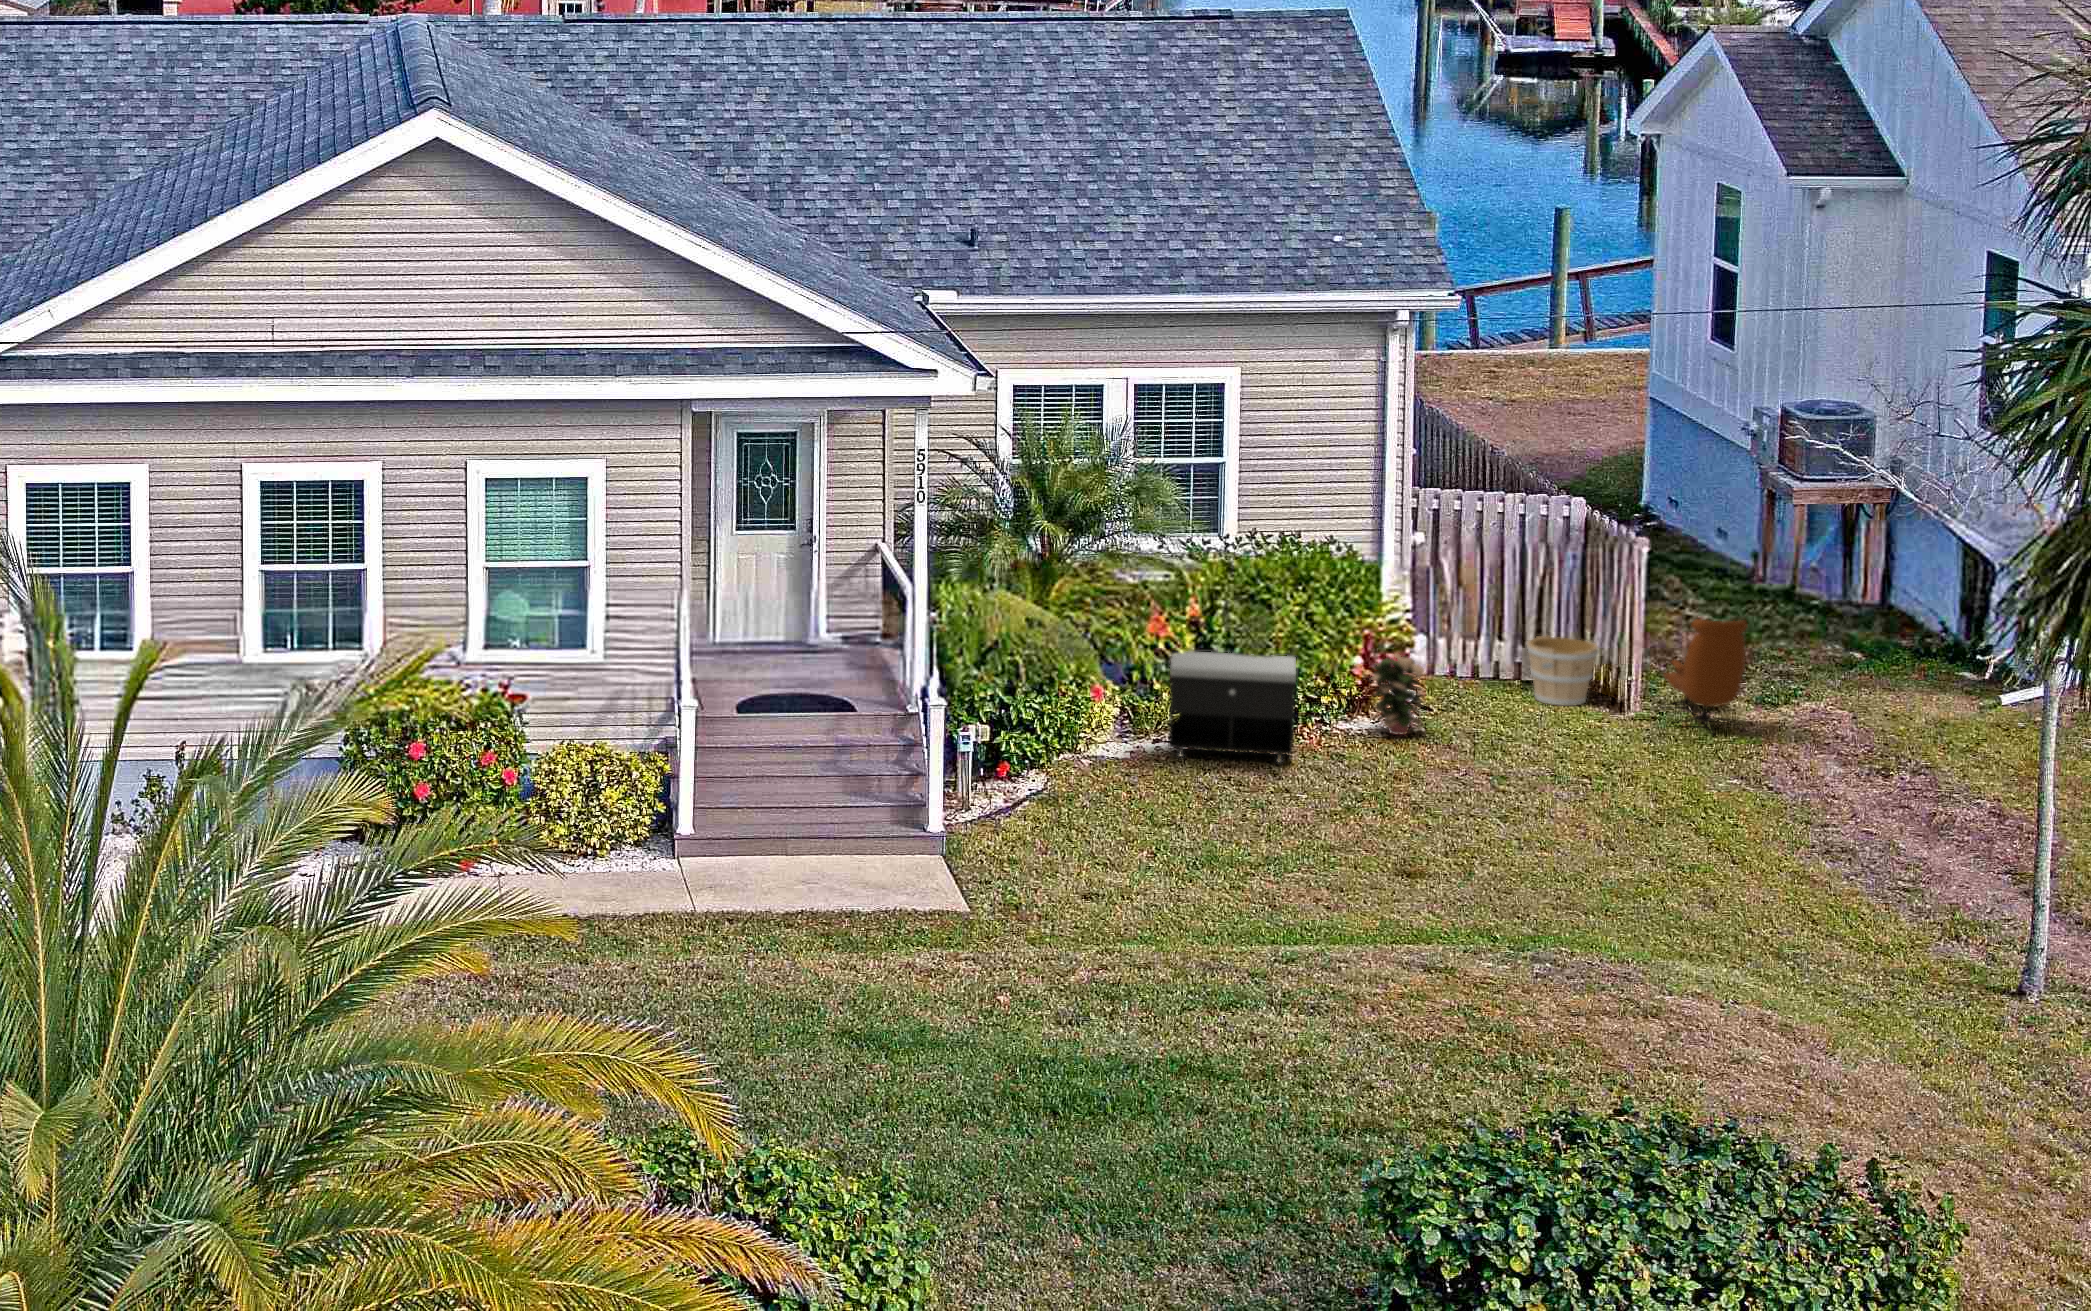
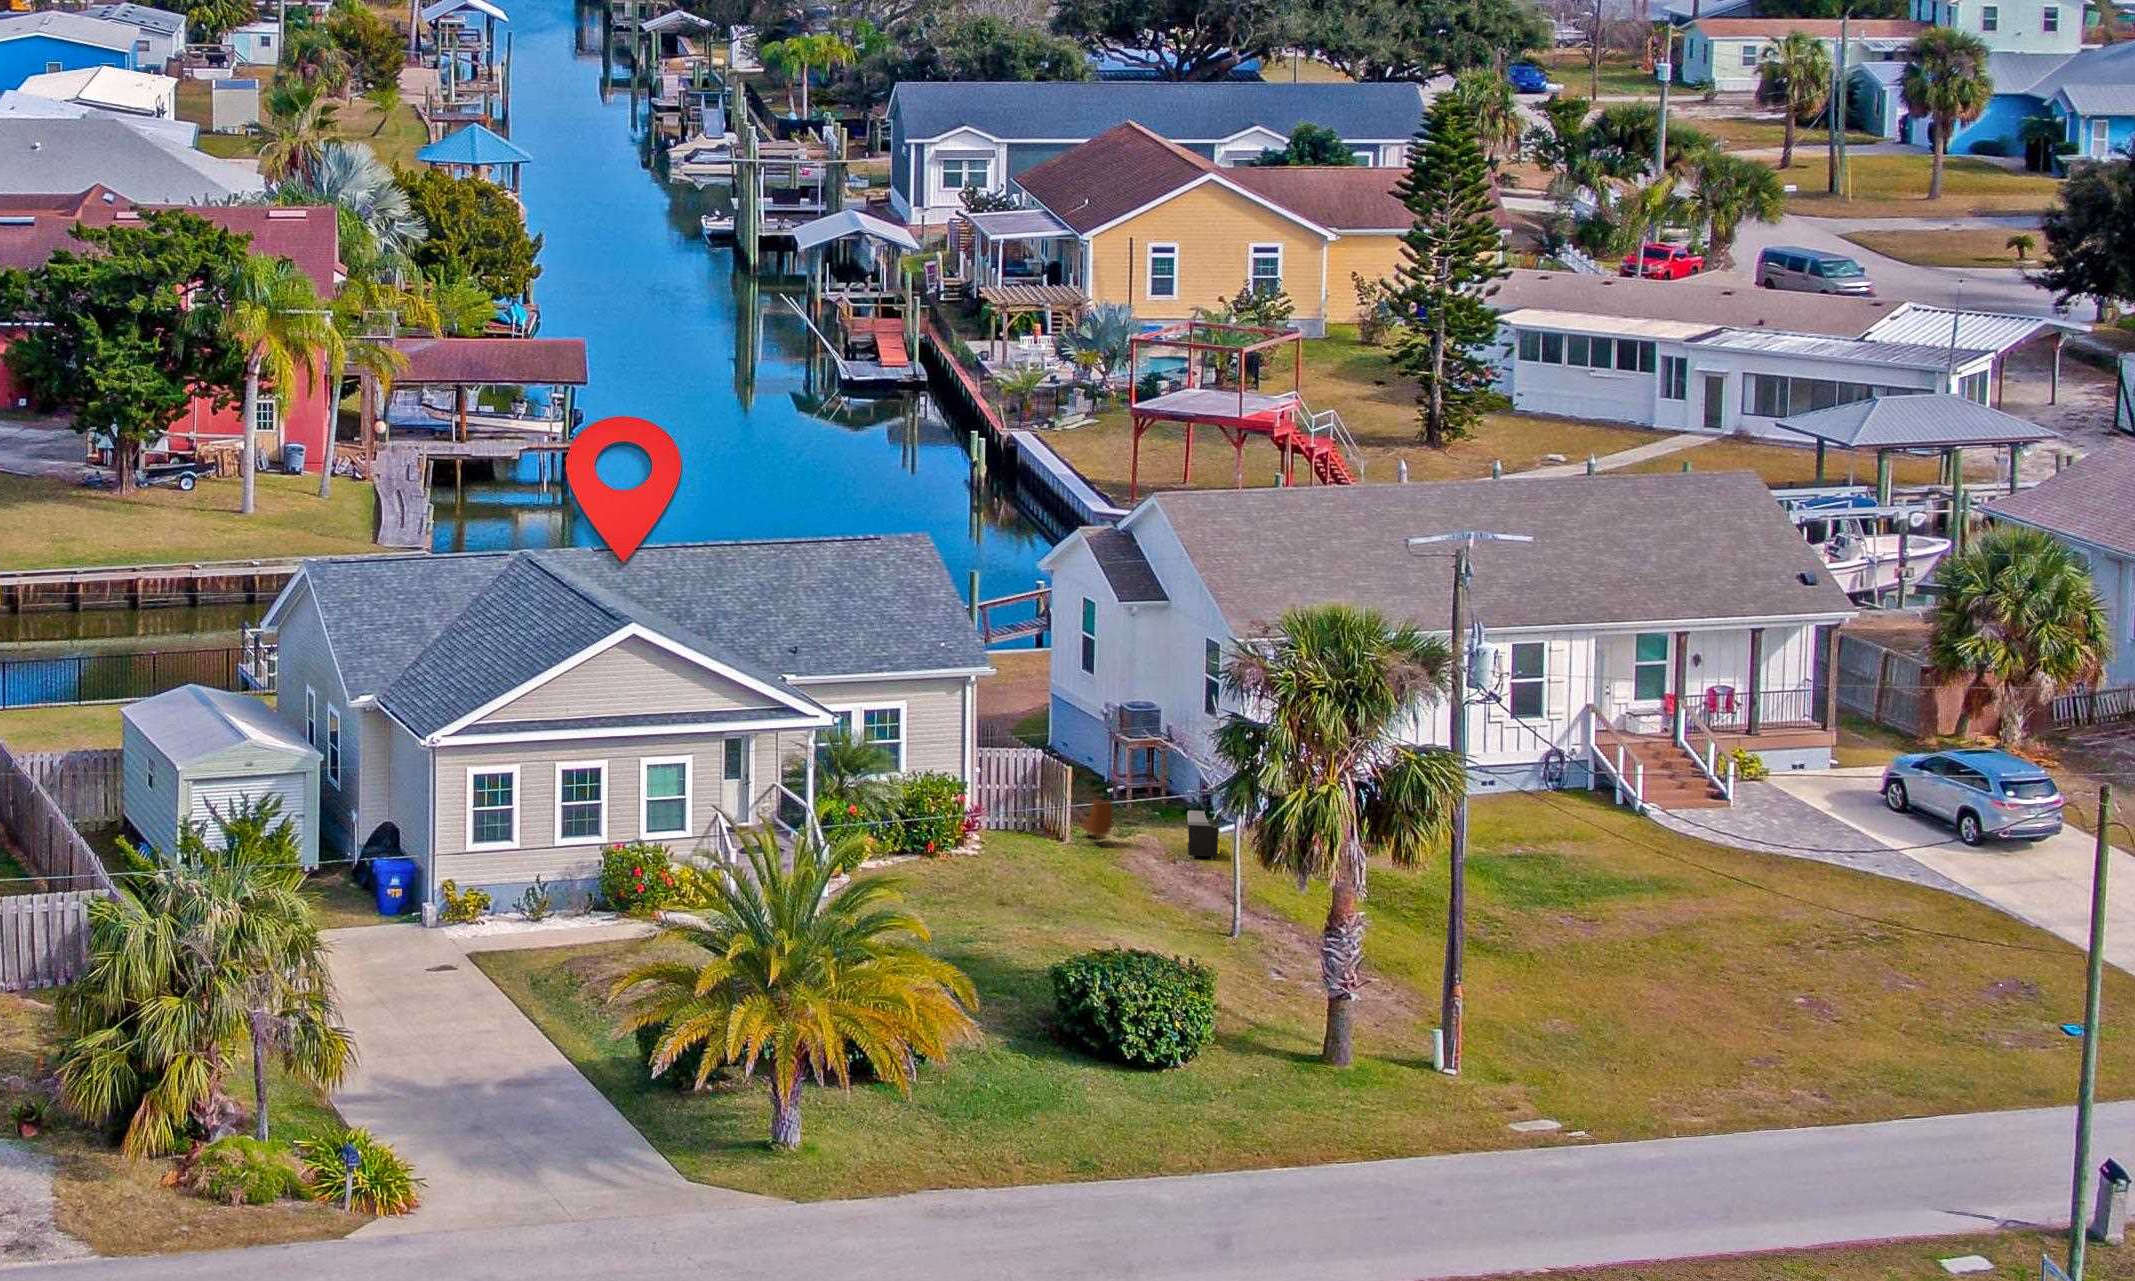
wooden bucket: present [1527,636,1598,706] -> none [1023,810,1052,839]
storage bench: present [1168,651,1296,762] -> present [1187,810,1218,860]
decorative plant: present [1371,654,1424,735] -> none [966,820,990,854]

